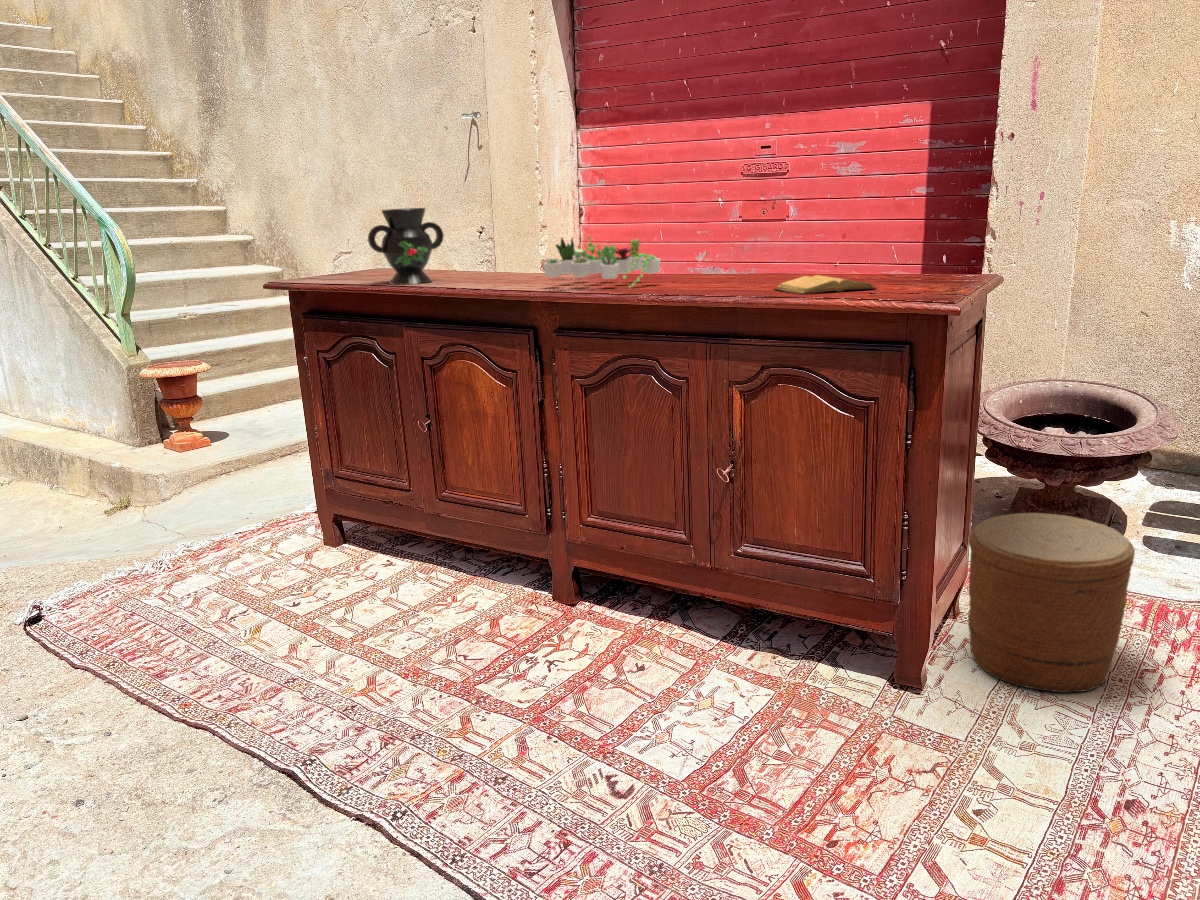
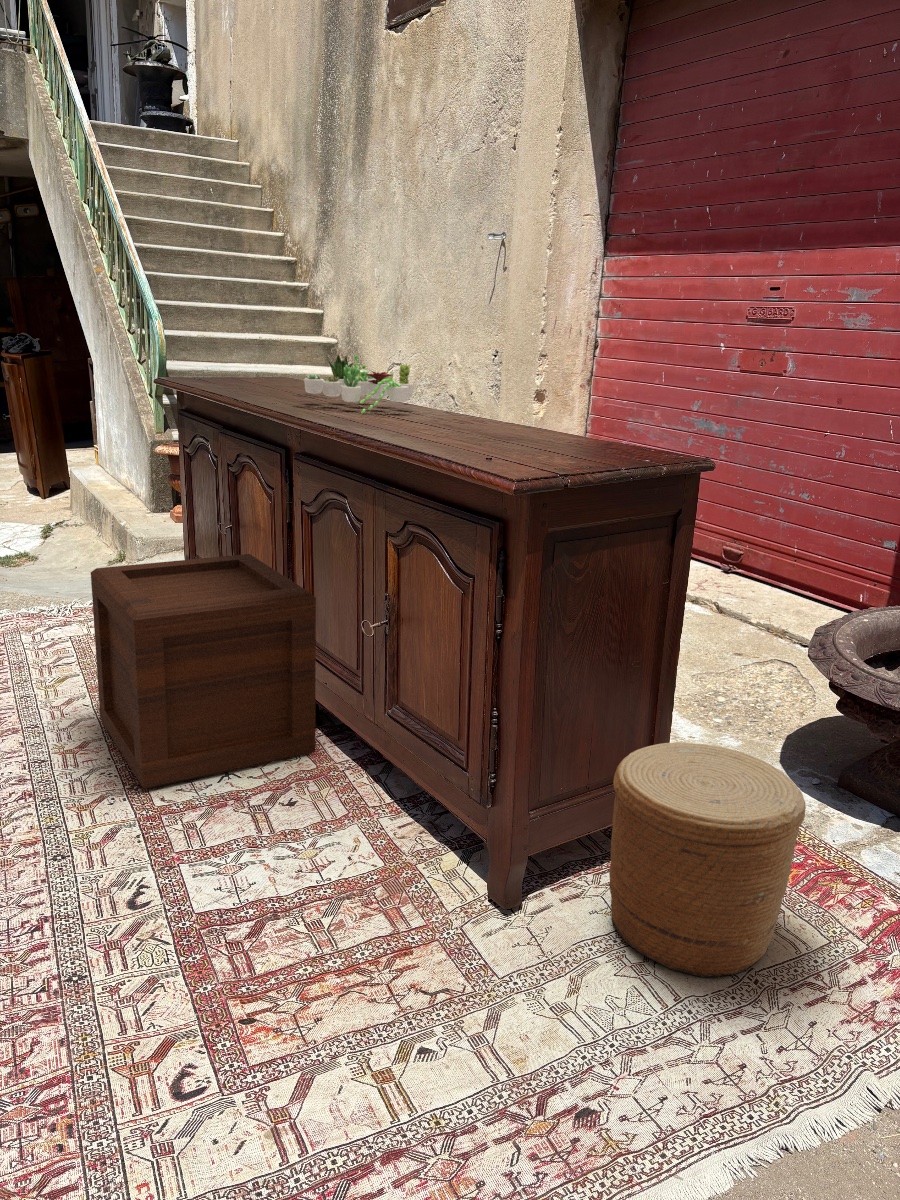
decorative vase: present [368,208,444,285] -> none [213,313,289,388]
book: present [774,275,877,295] -> none [450,422,549,446]
wooden crate: none [343,448,602,696] -> present [91,554,316,789]

